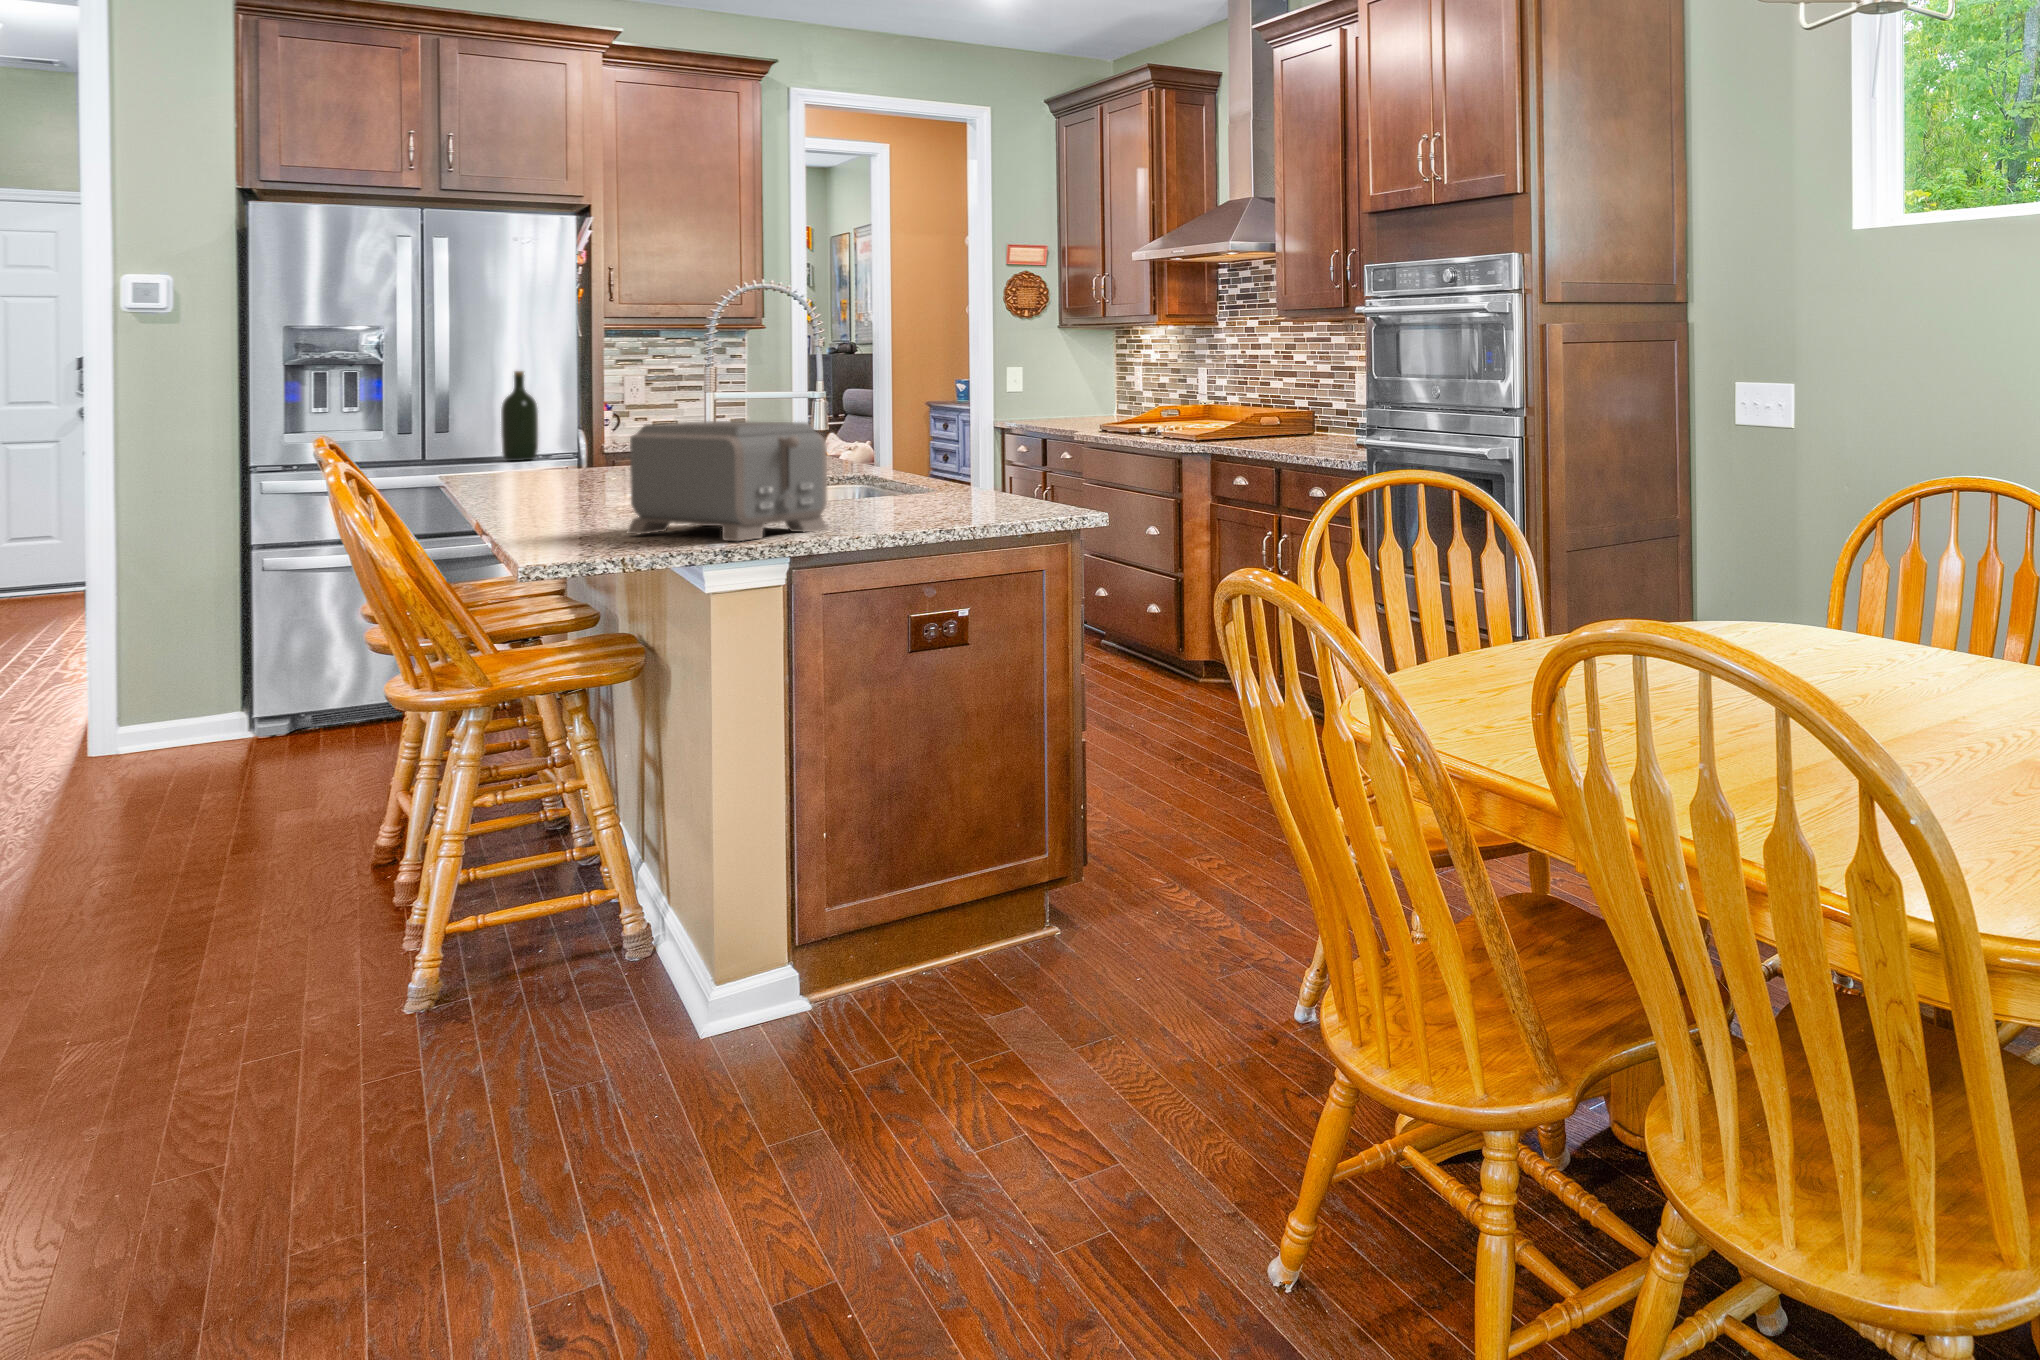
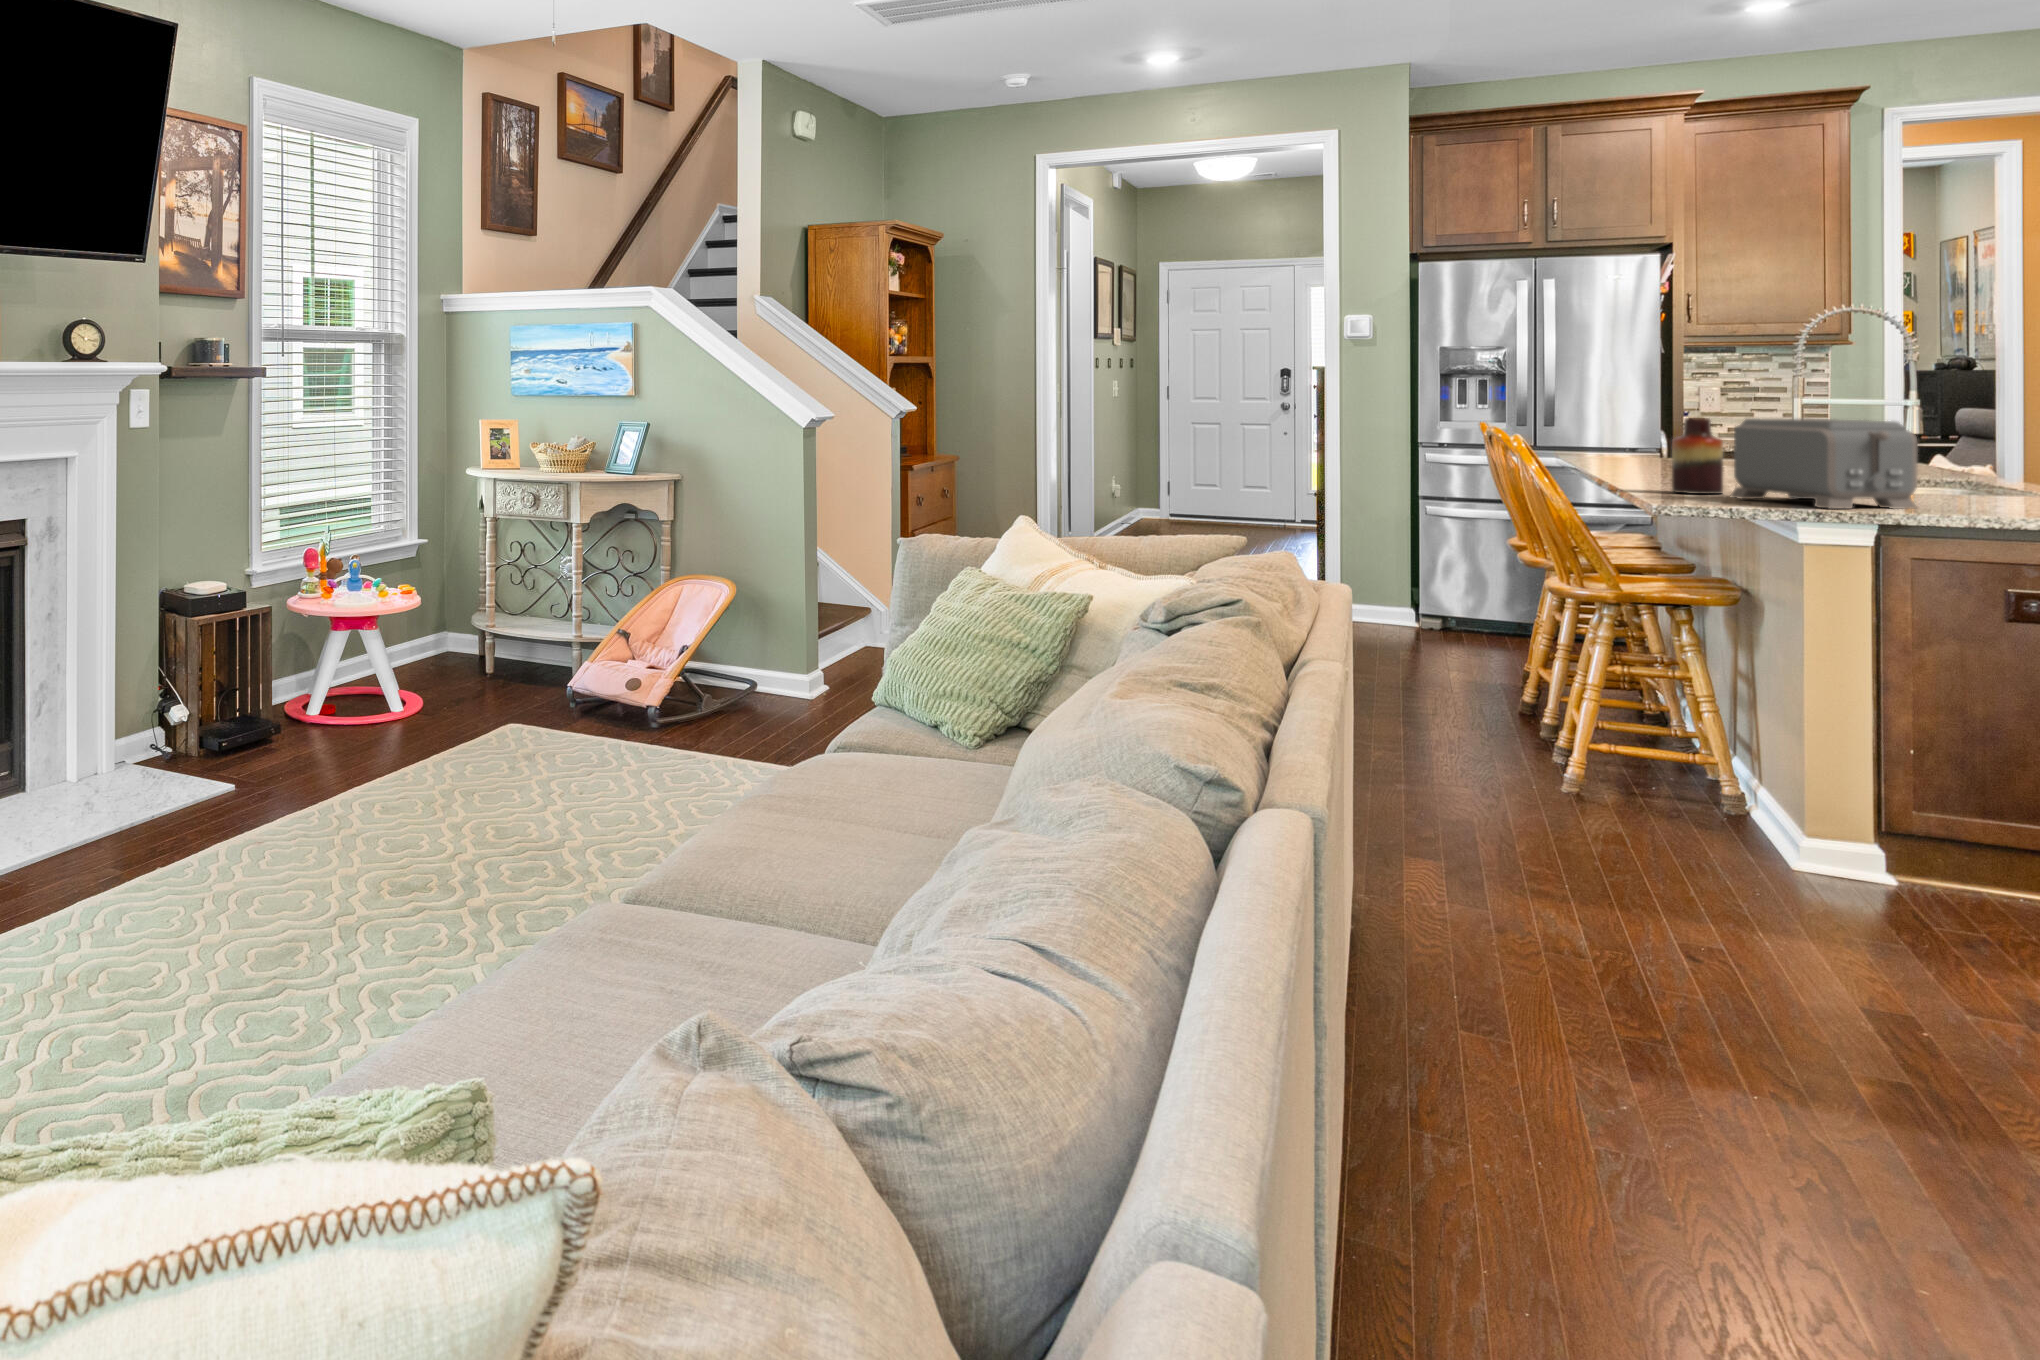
wine bottle: present [501,371,538,461] -> none [1596,381,1627,452]
vase: none [557,424,622,530] -> present [1672,418,1723,494]

